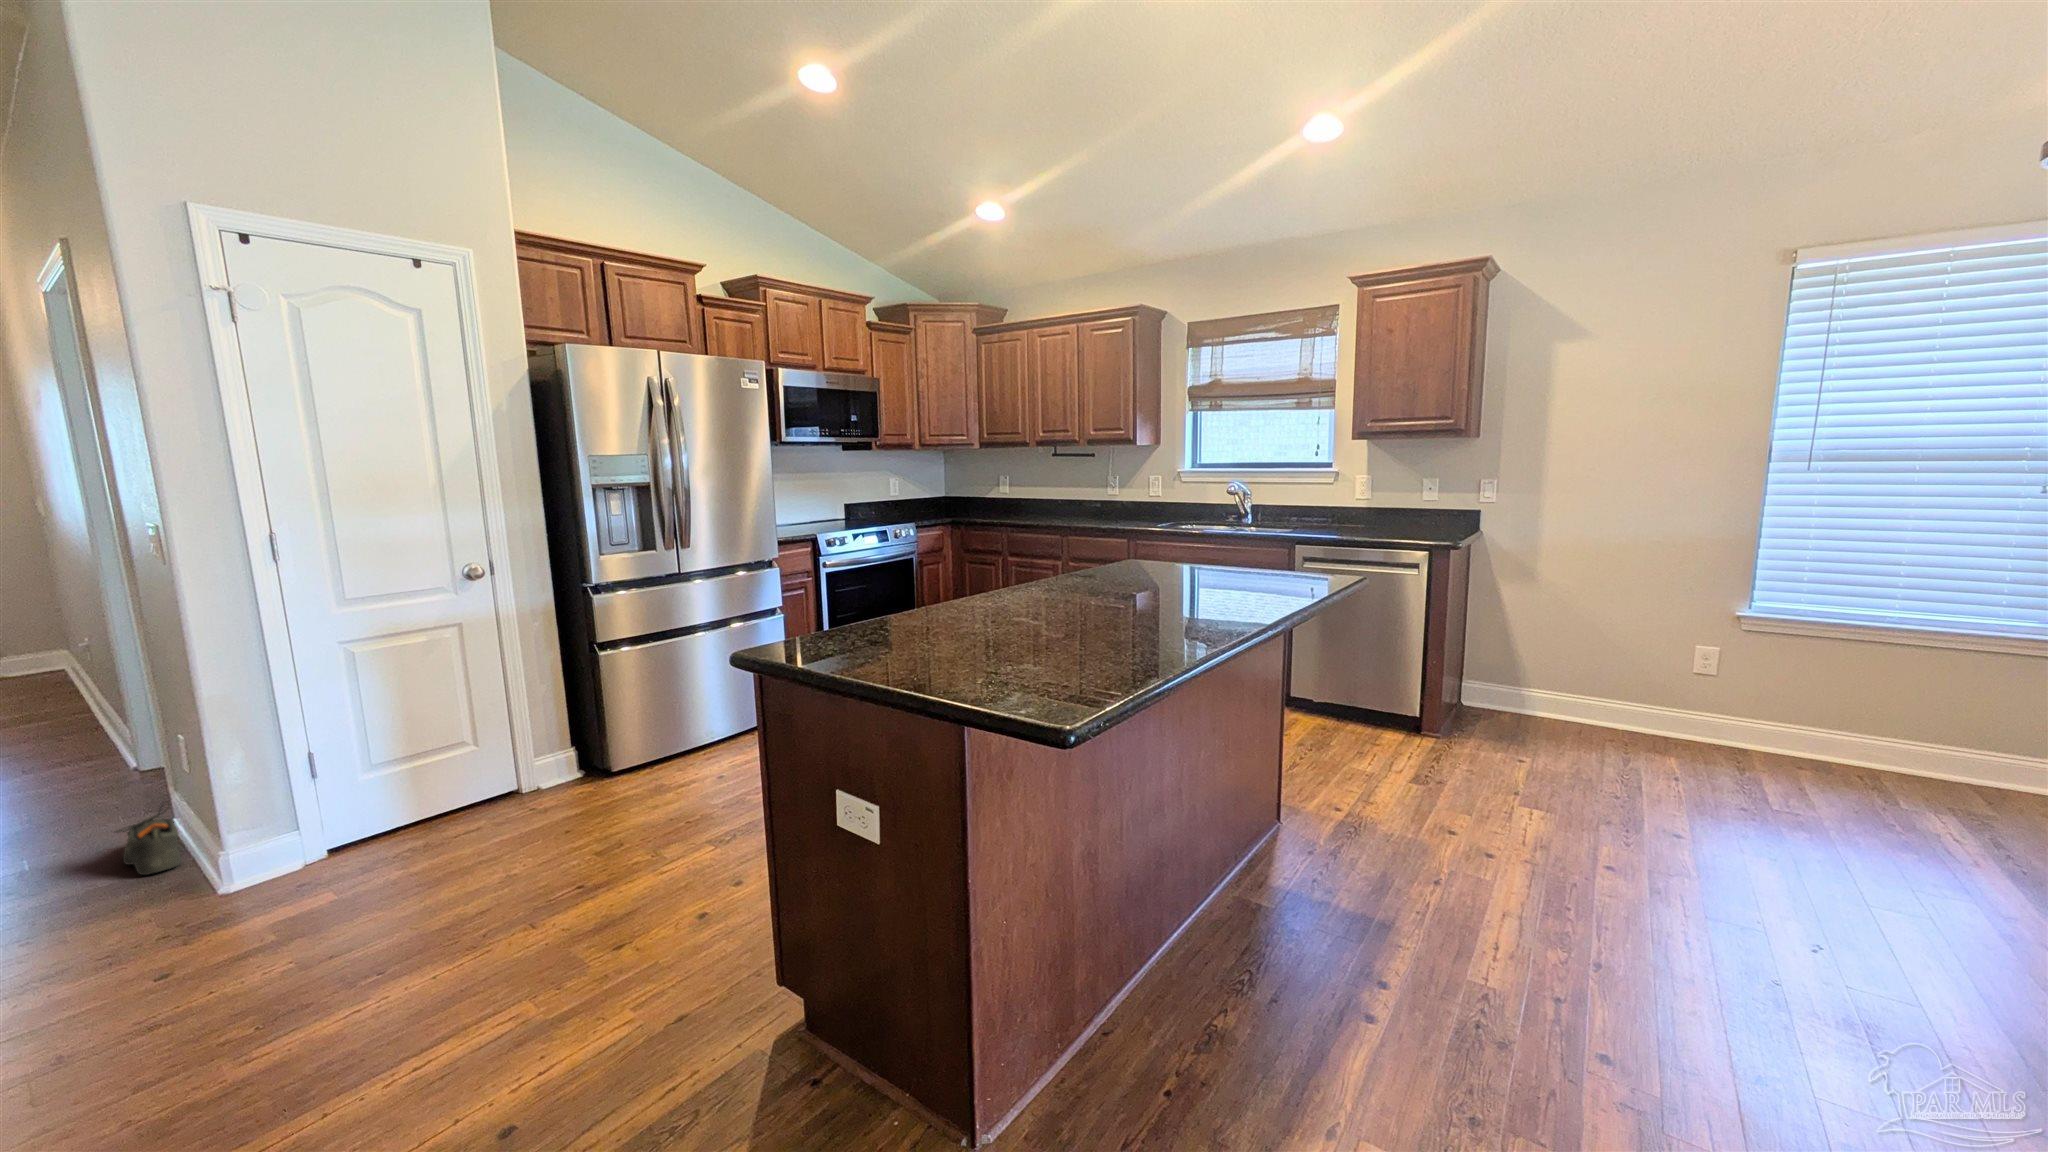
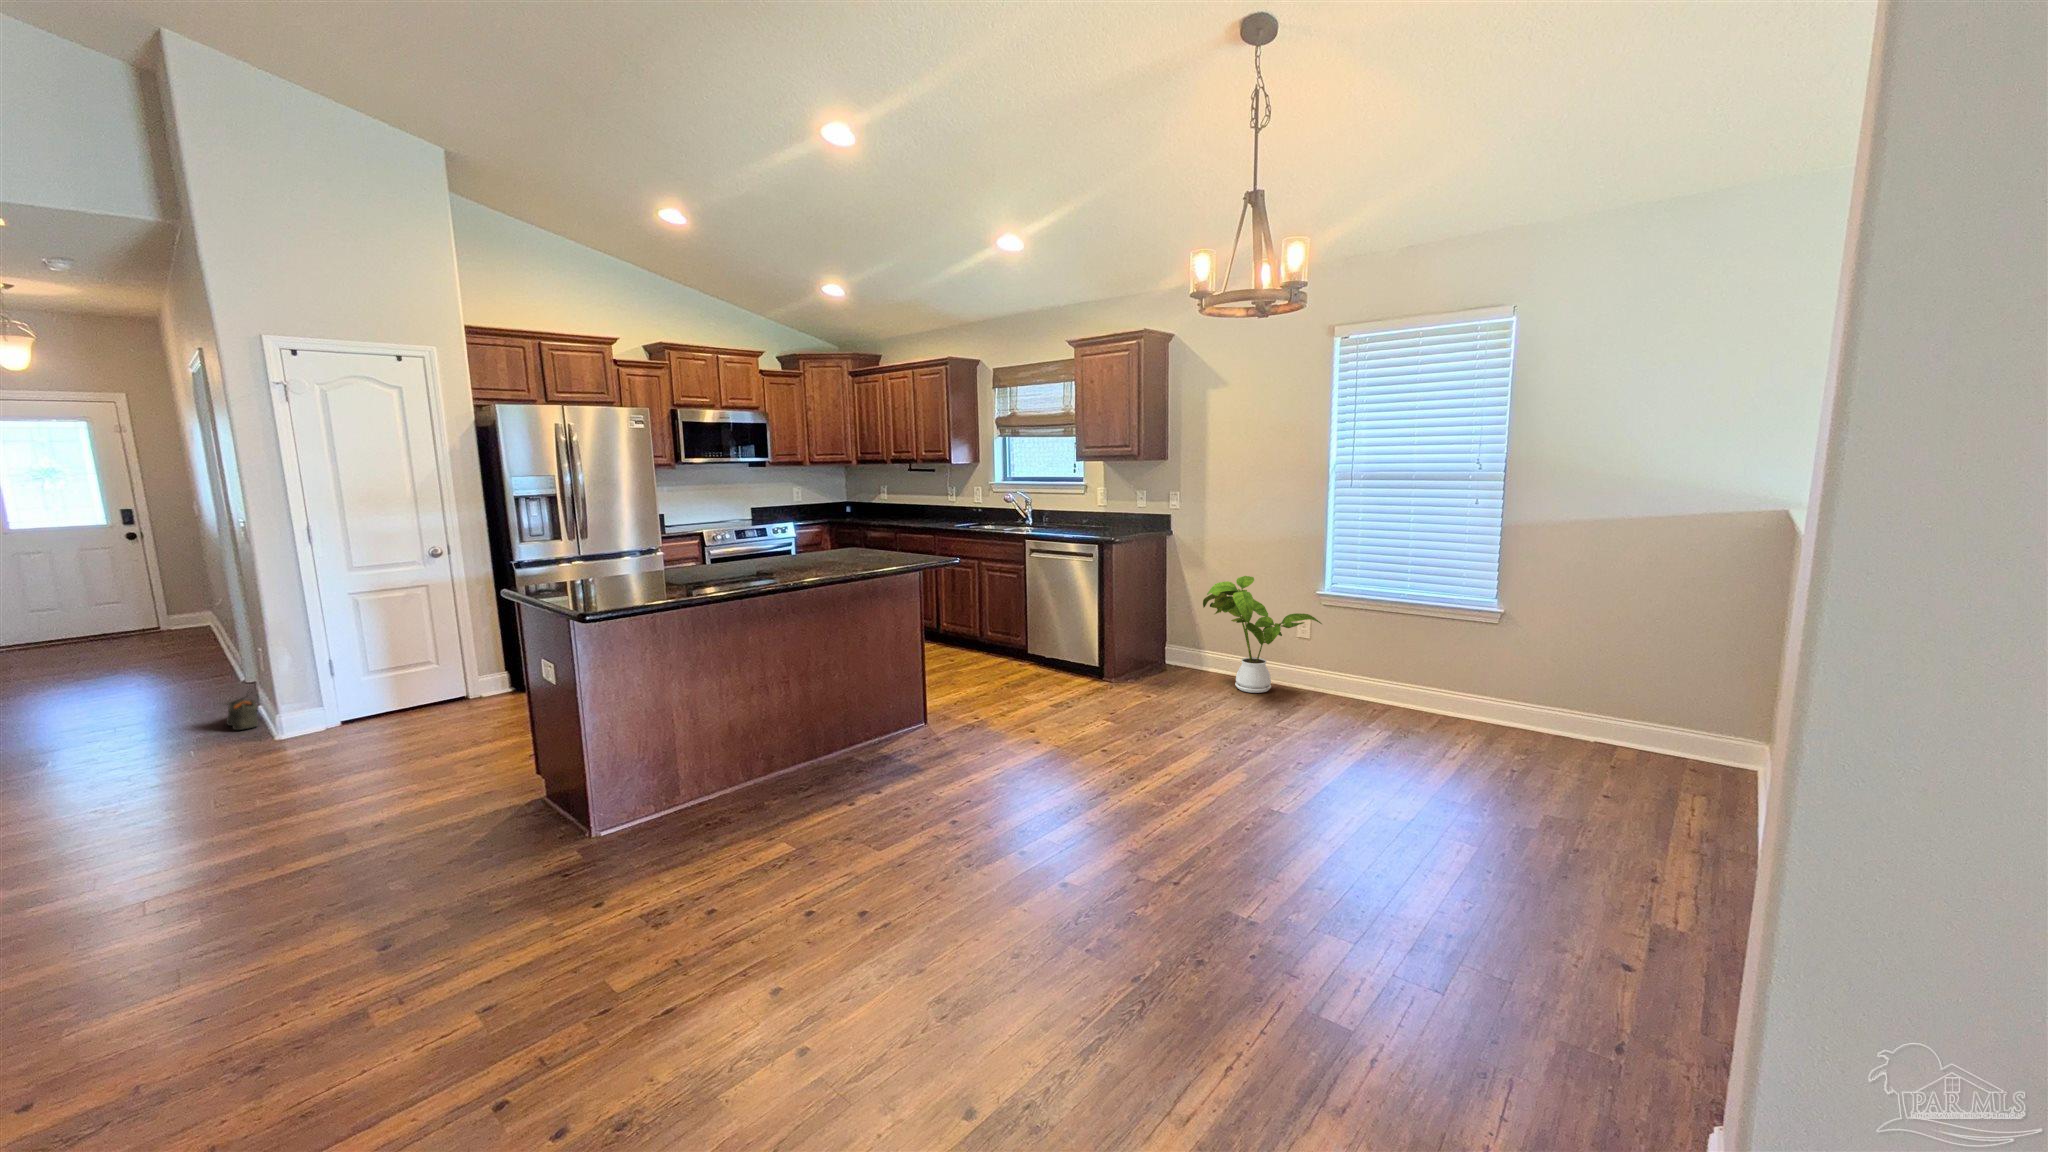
house plant: none [1569,593,1765,752] -> present [1203,576,1322,693]

